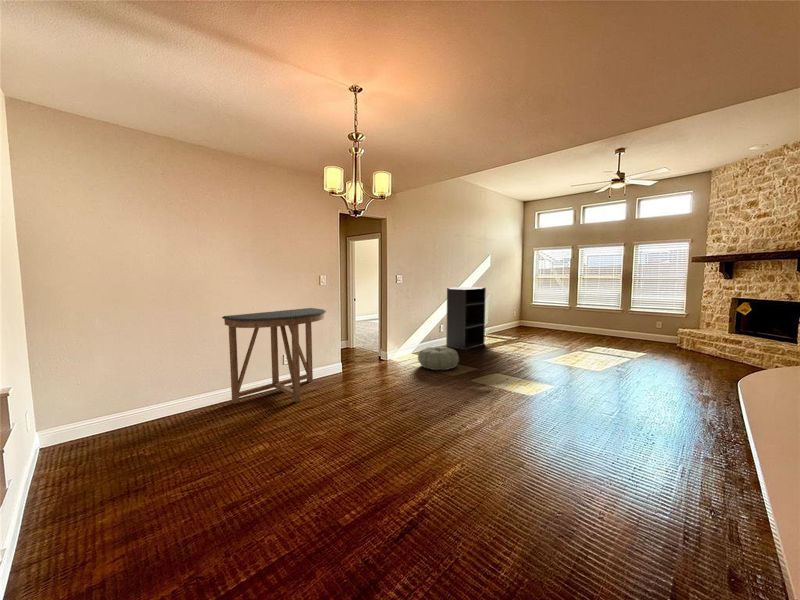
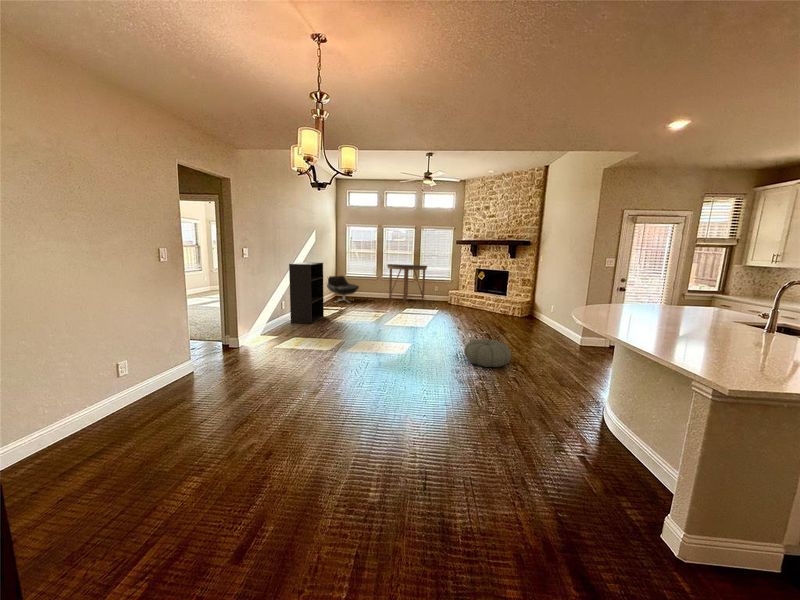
lounge chair: none [505,304,542,334] -> present [327,276,359,300]
console table: present [222,308,326,404] -> present [387,264,427,302]
pouf: present [418,347,459,370] -> present [464,339,511,367]

